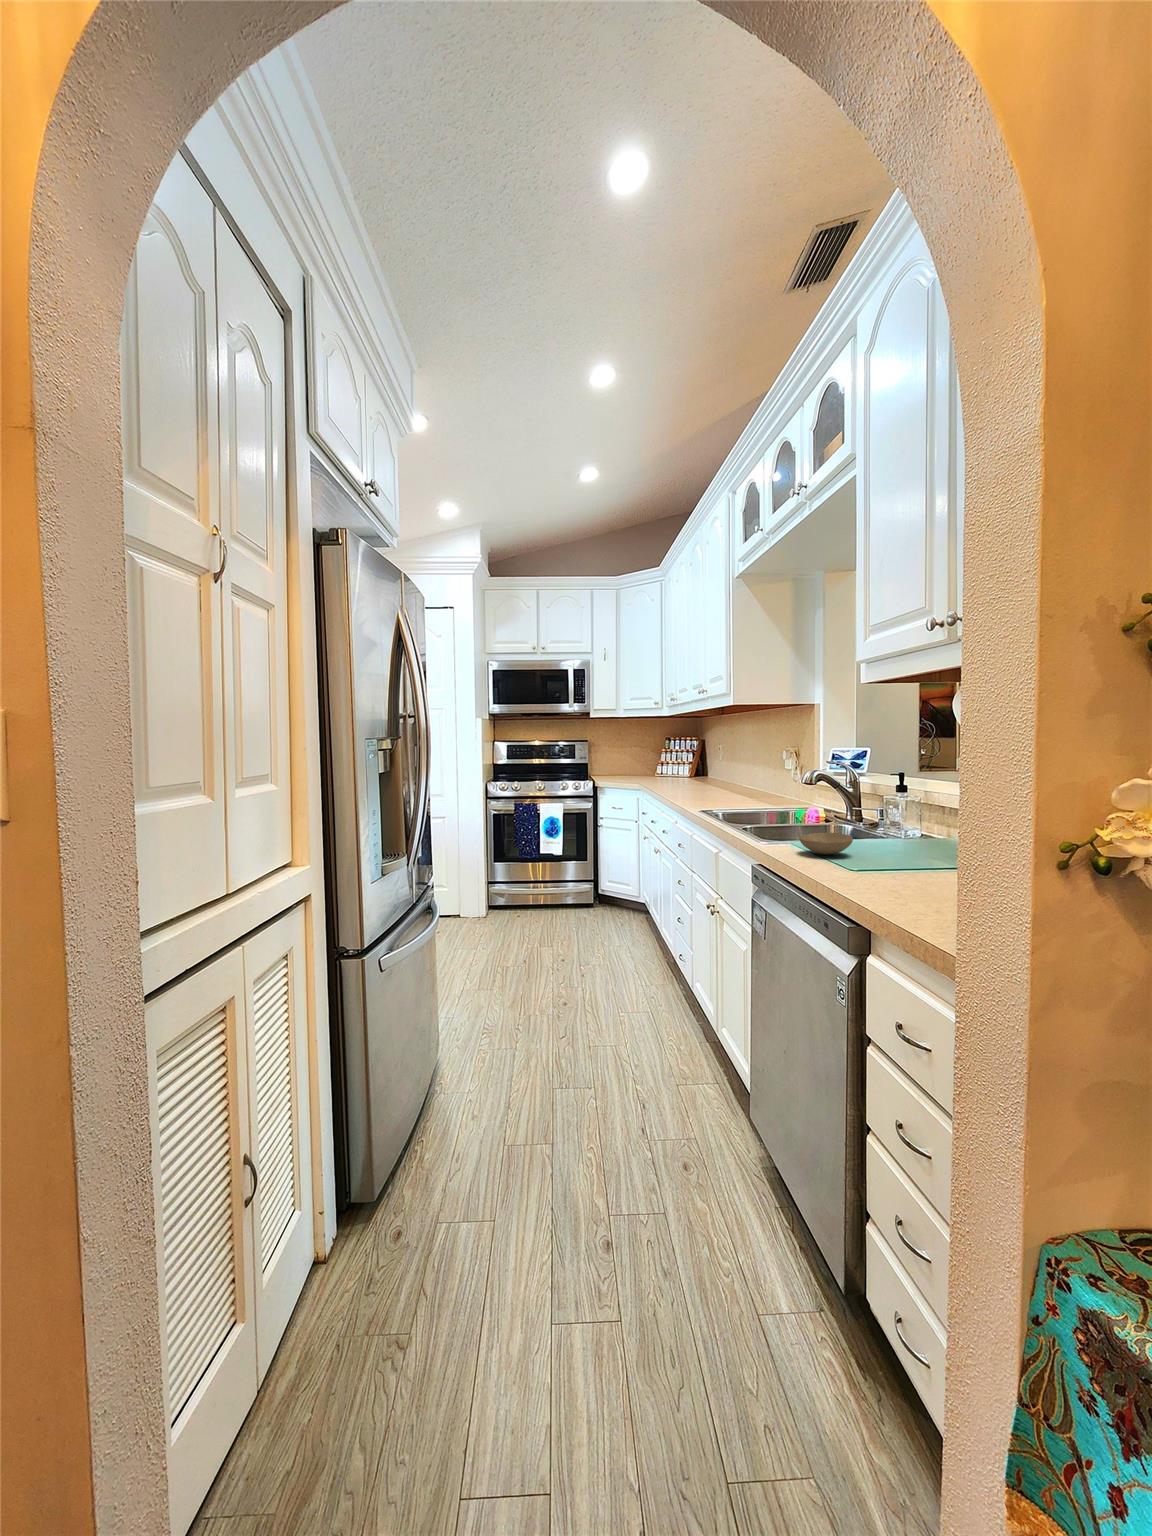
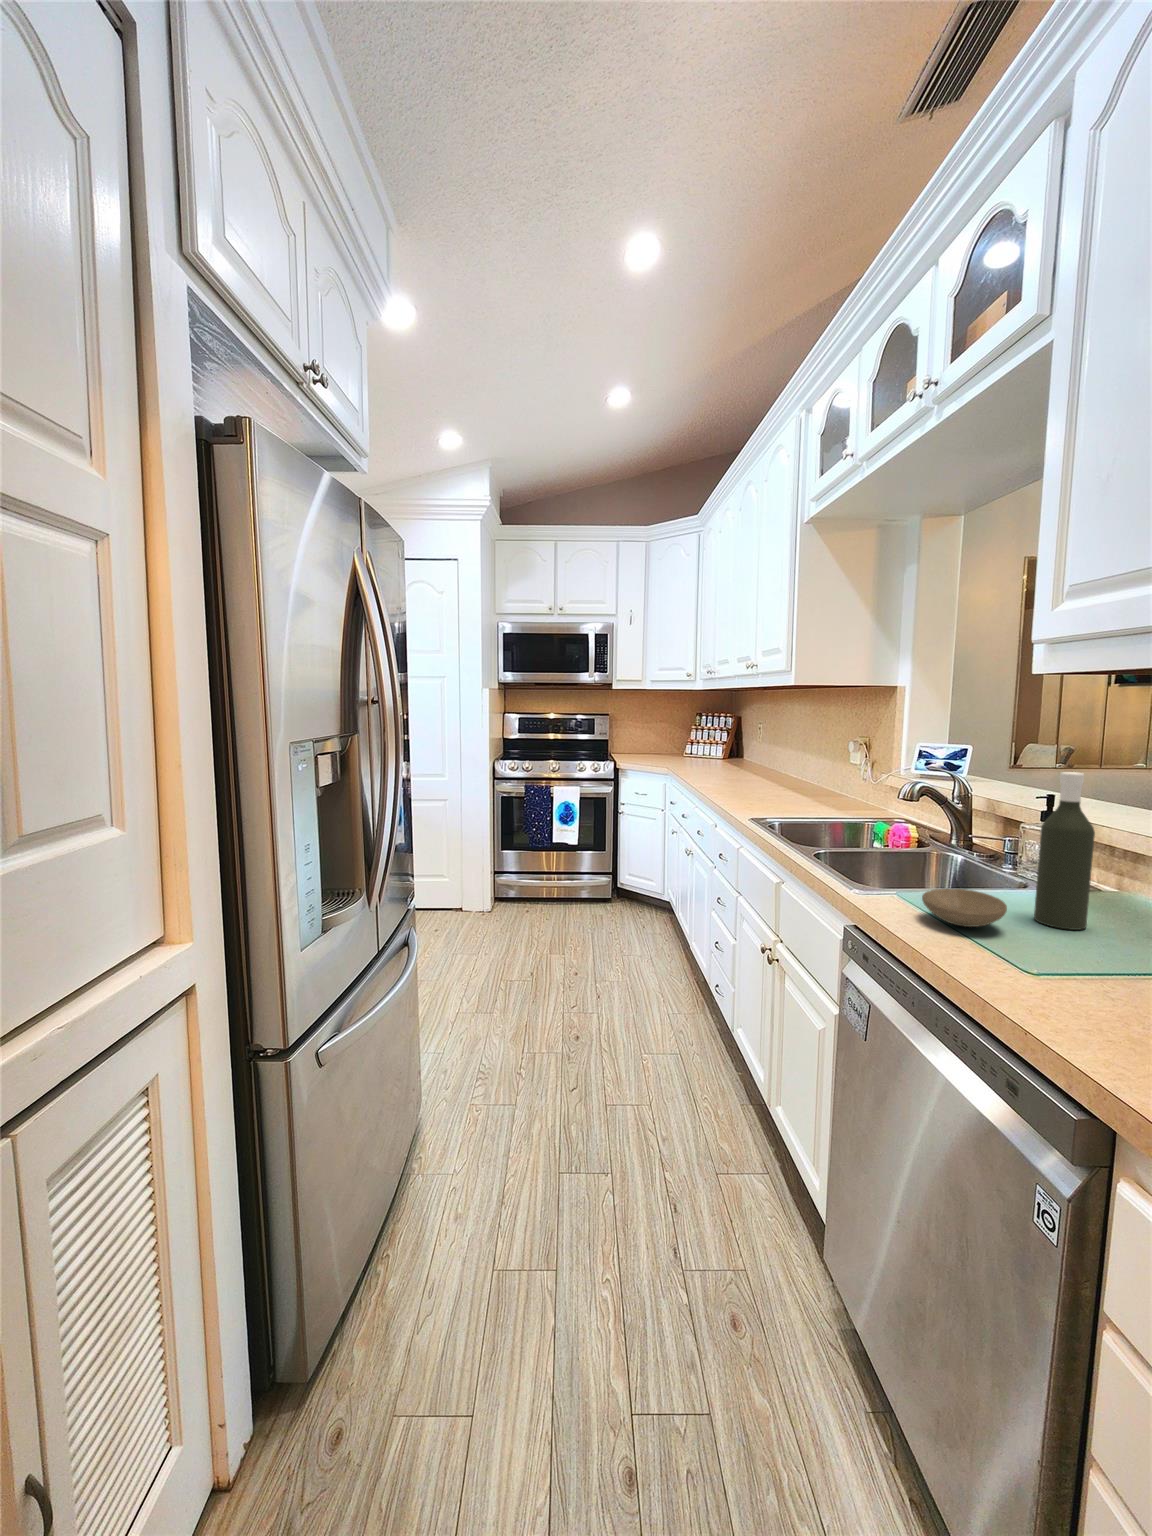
bottle: none [877,748,910,855] -> present [1034,772,1095,930]

